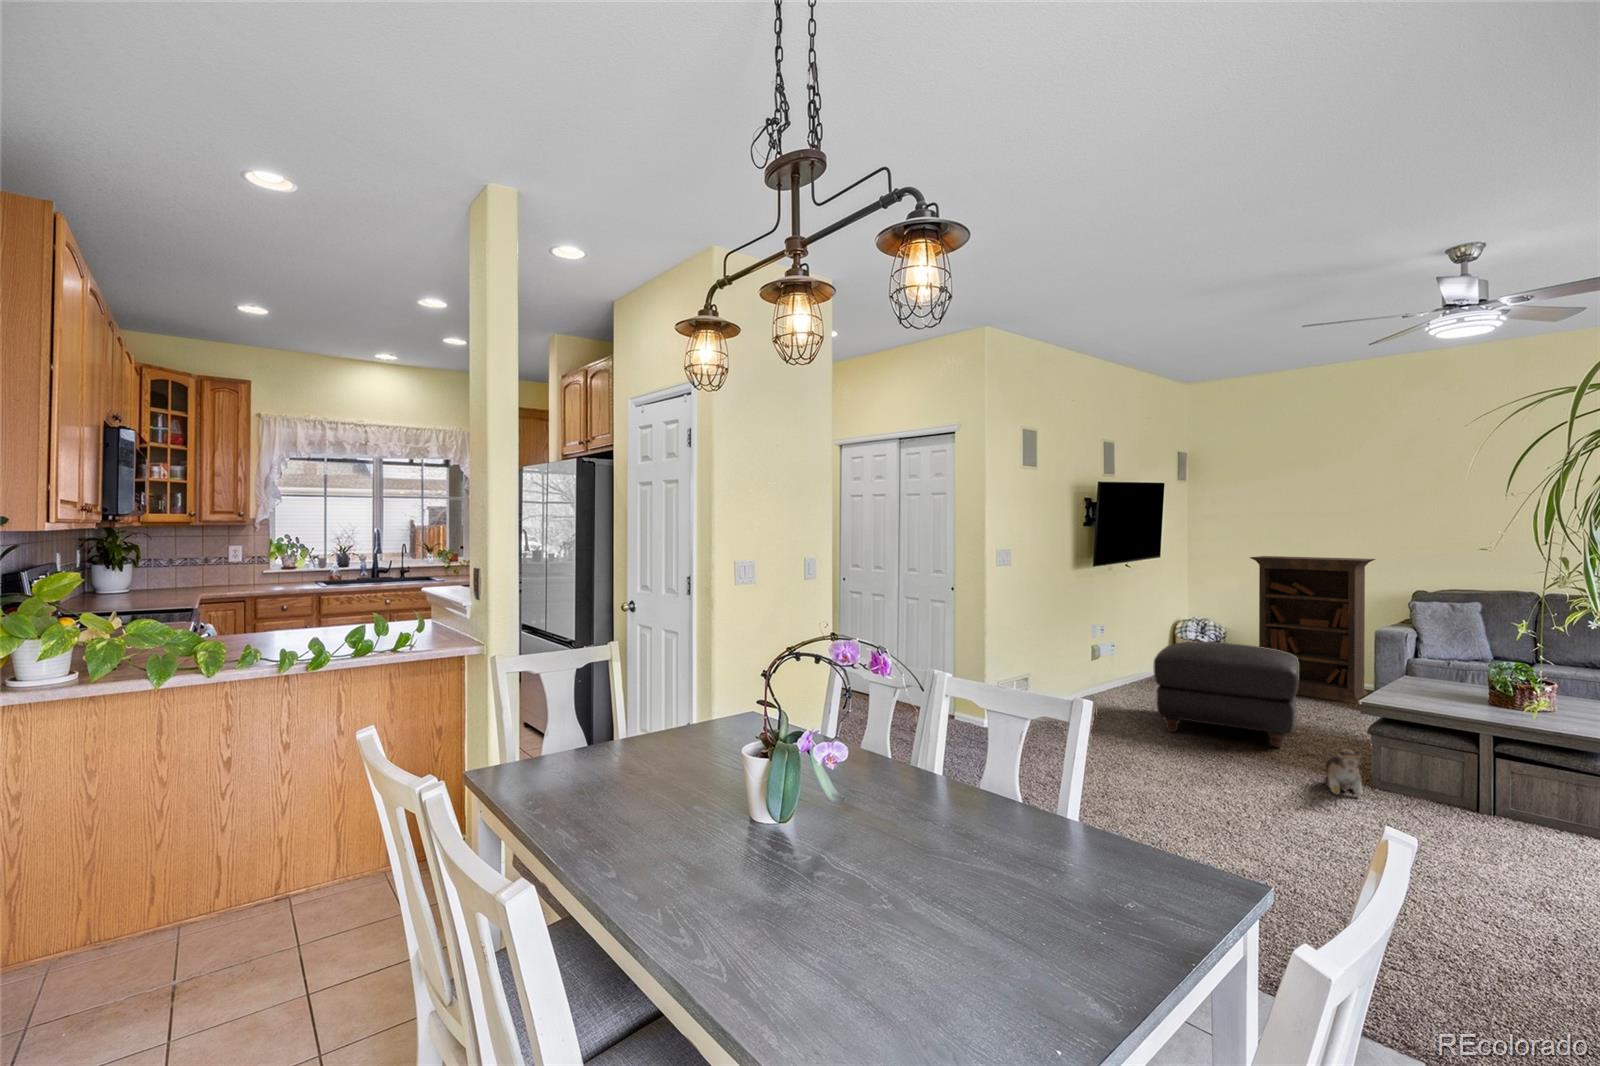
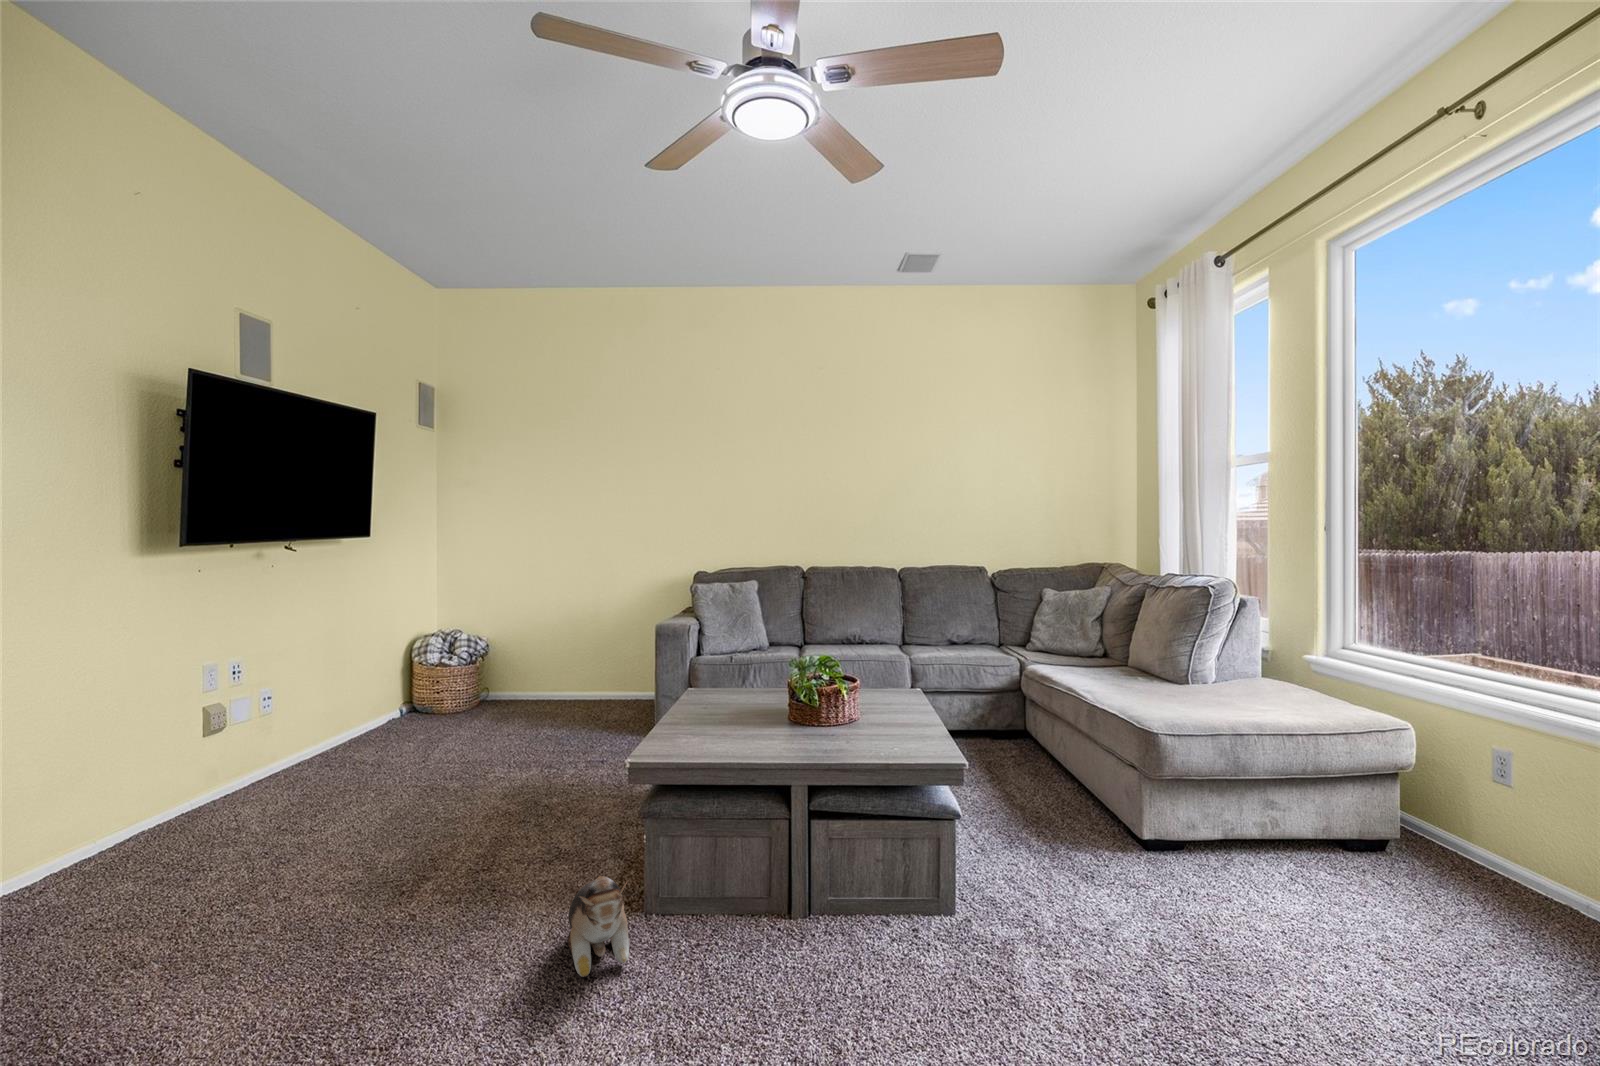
bookcase: present [1250,556,1375,703] -> none [507,532,658,727]
ottoman: present [1153,642,1299,747] -> none [265,672,554,880]

